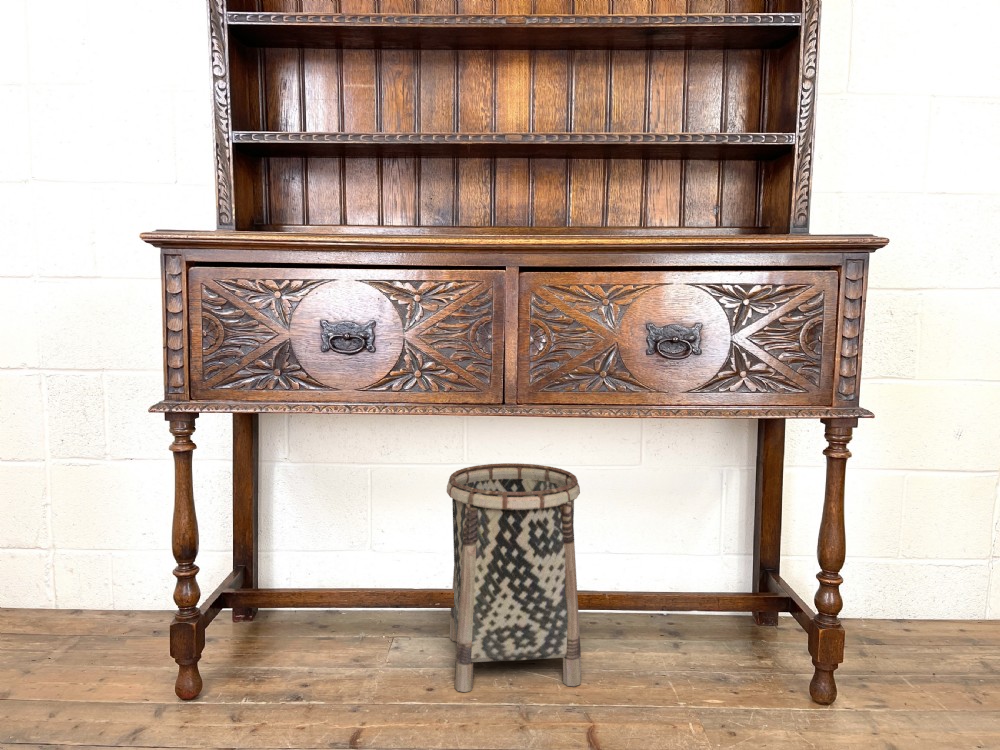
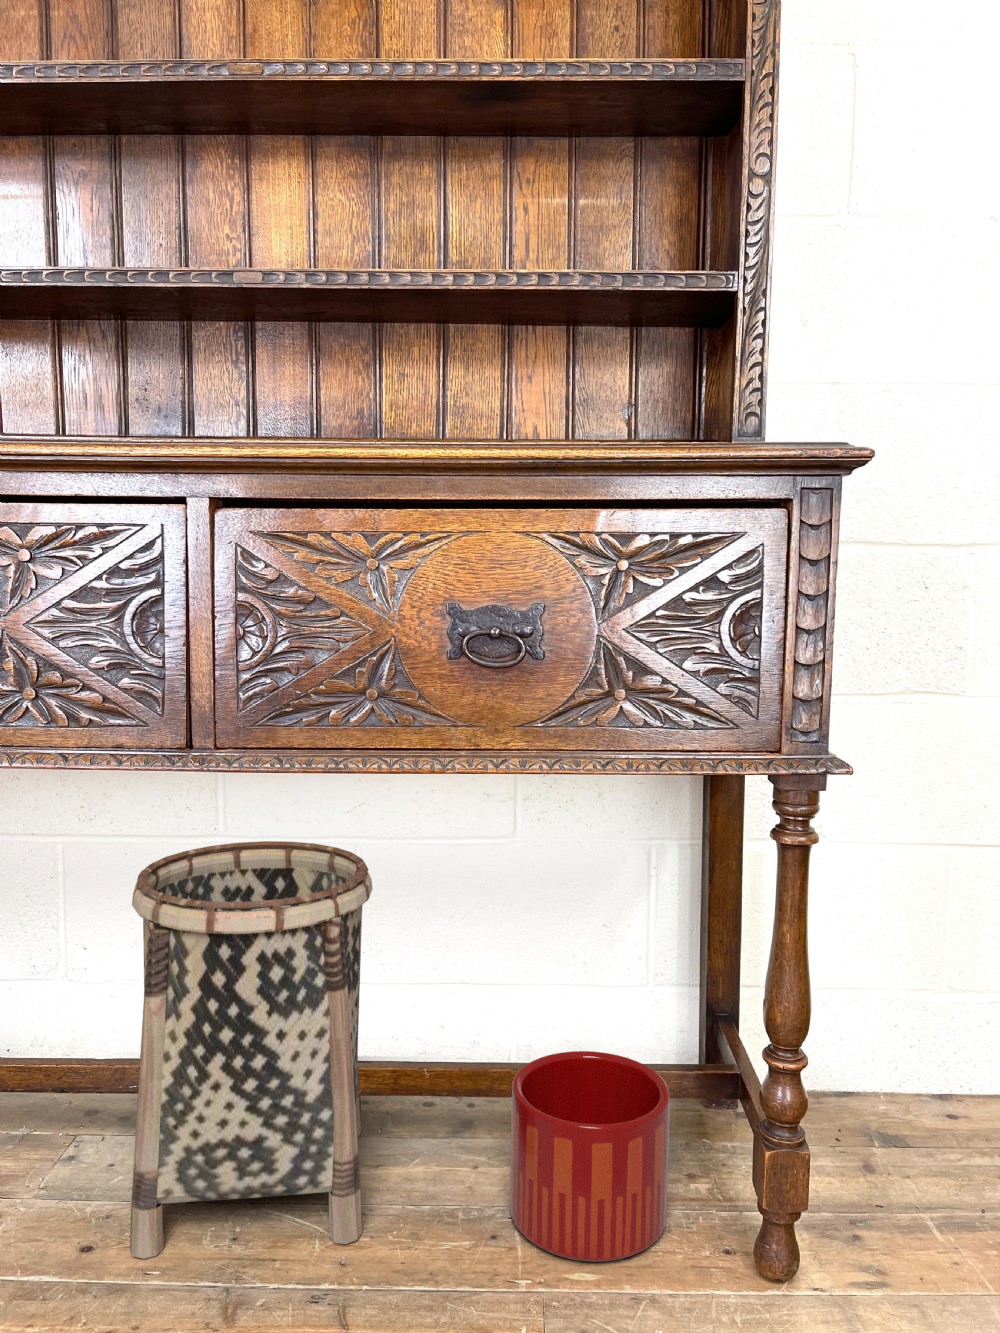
planter: none [661,583,757,695] -> present [510,1051,670,1262]

